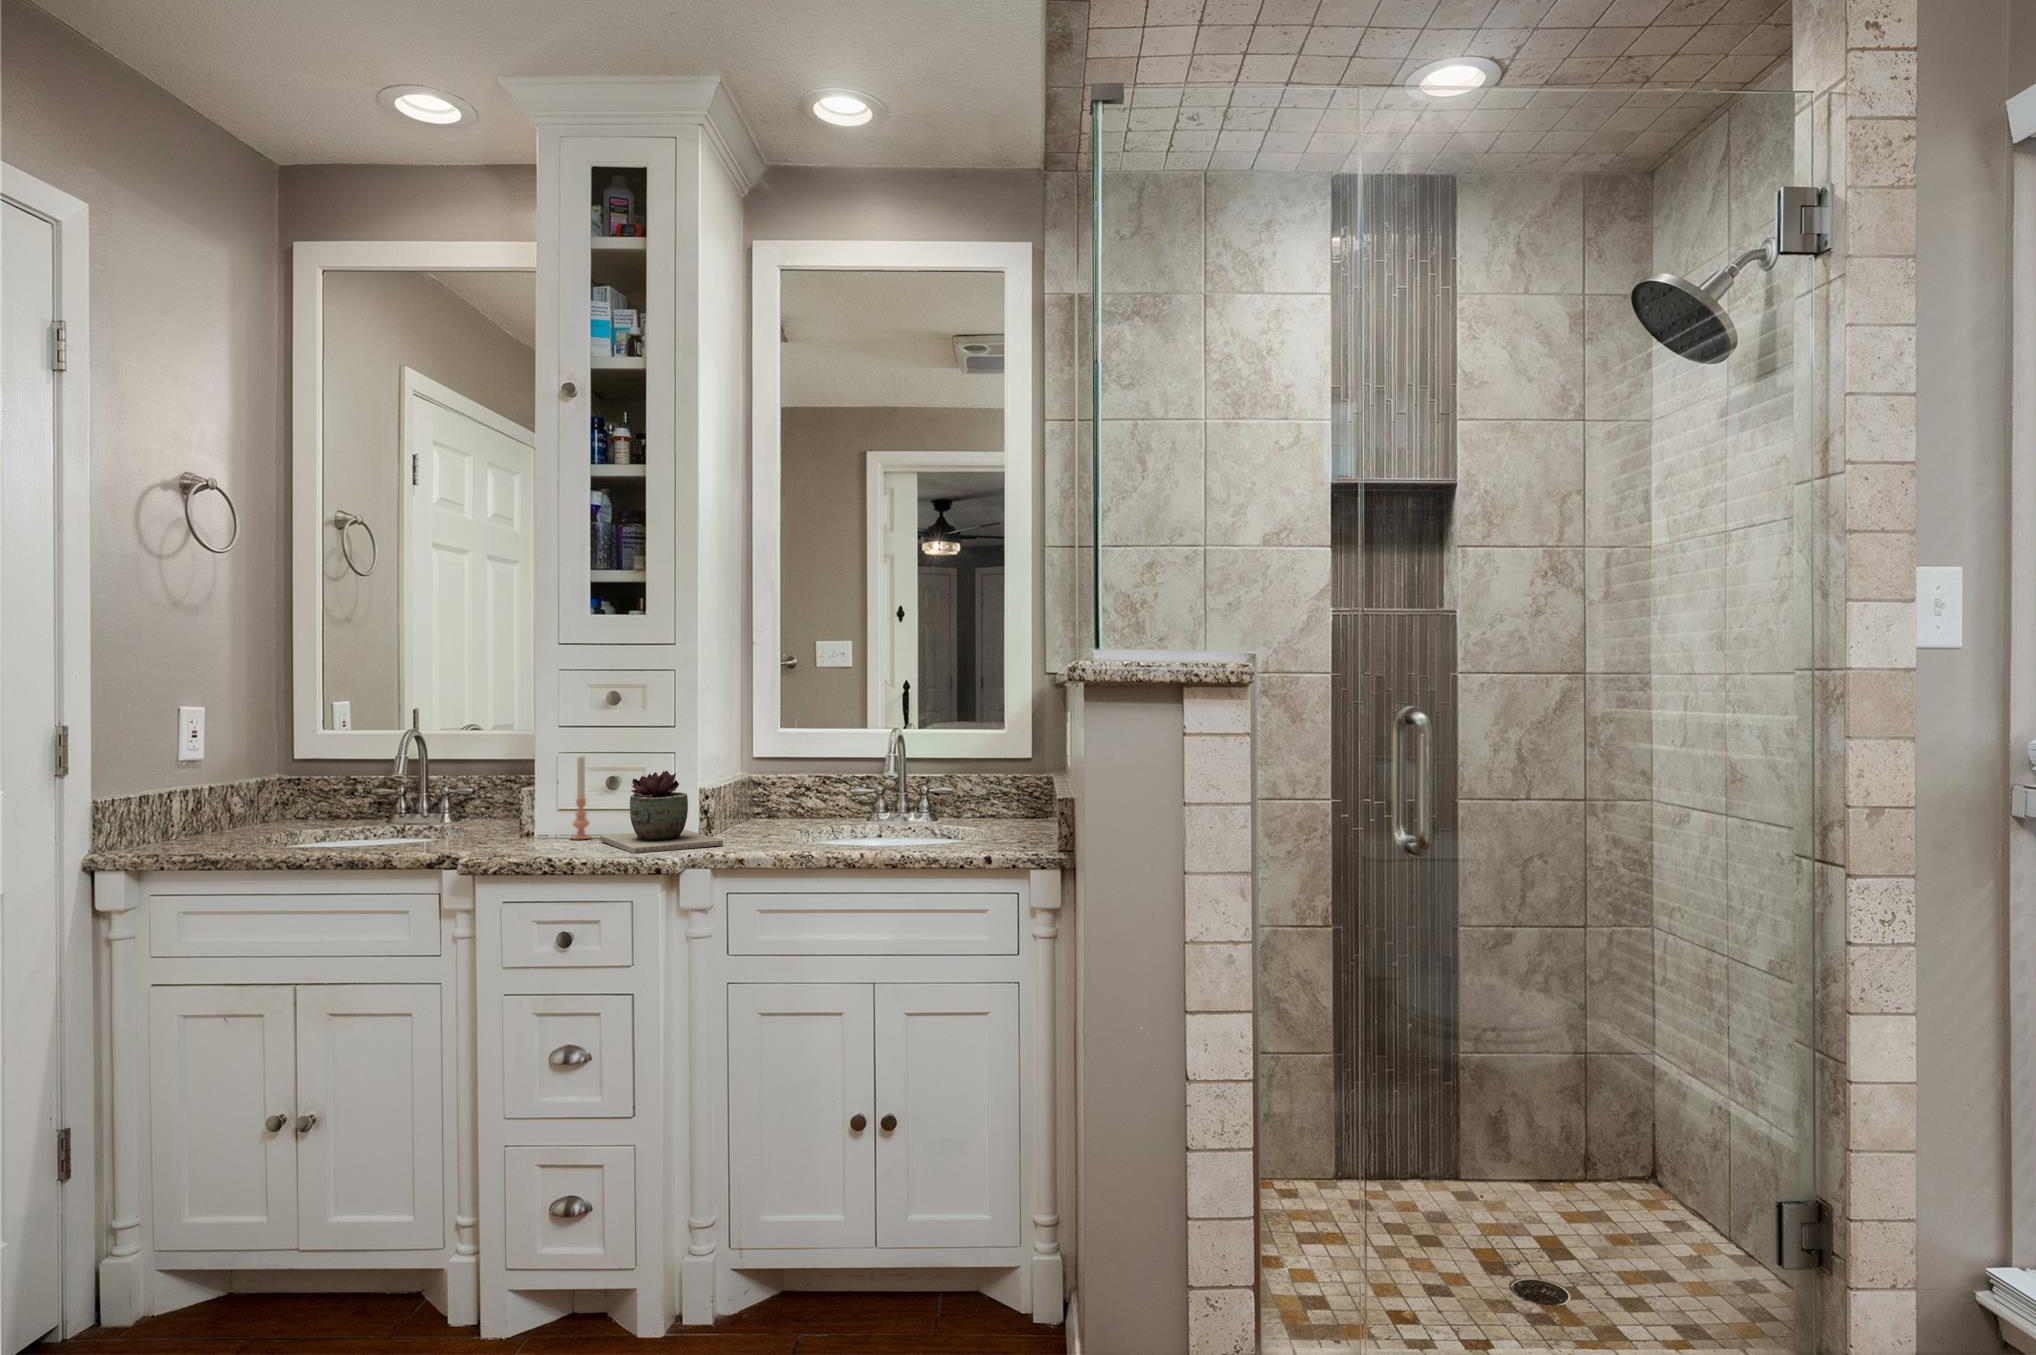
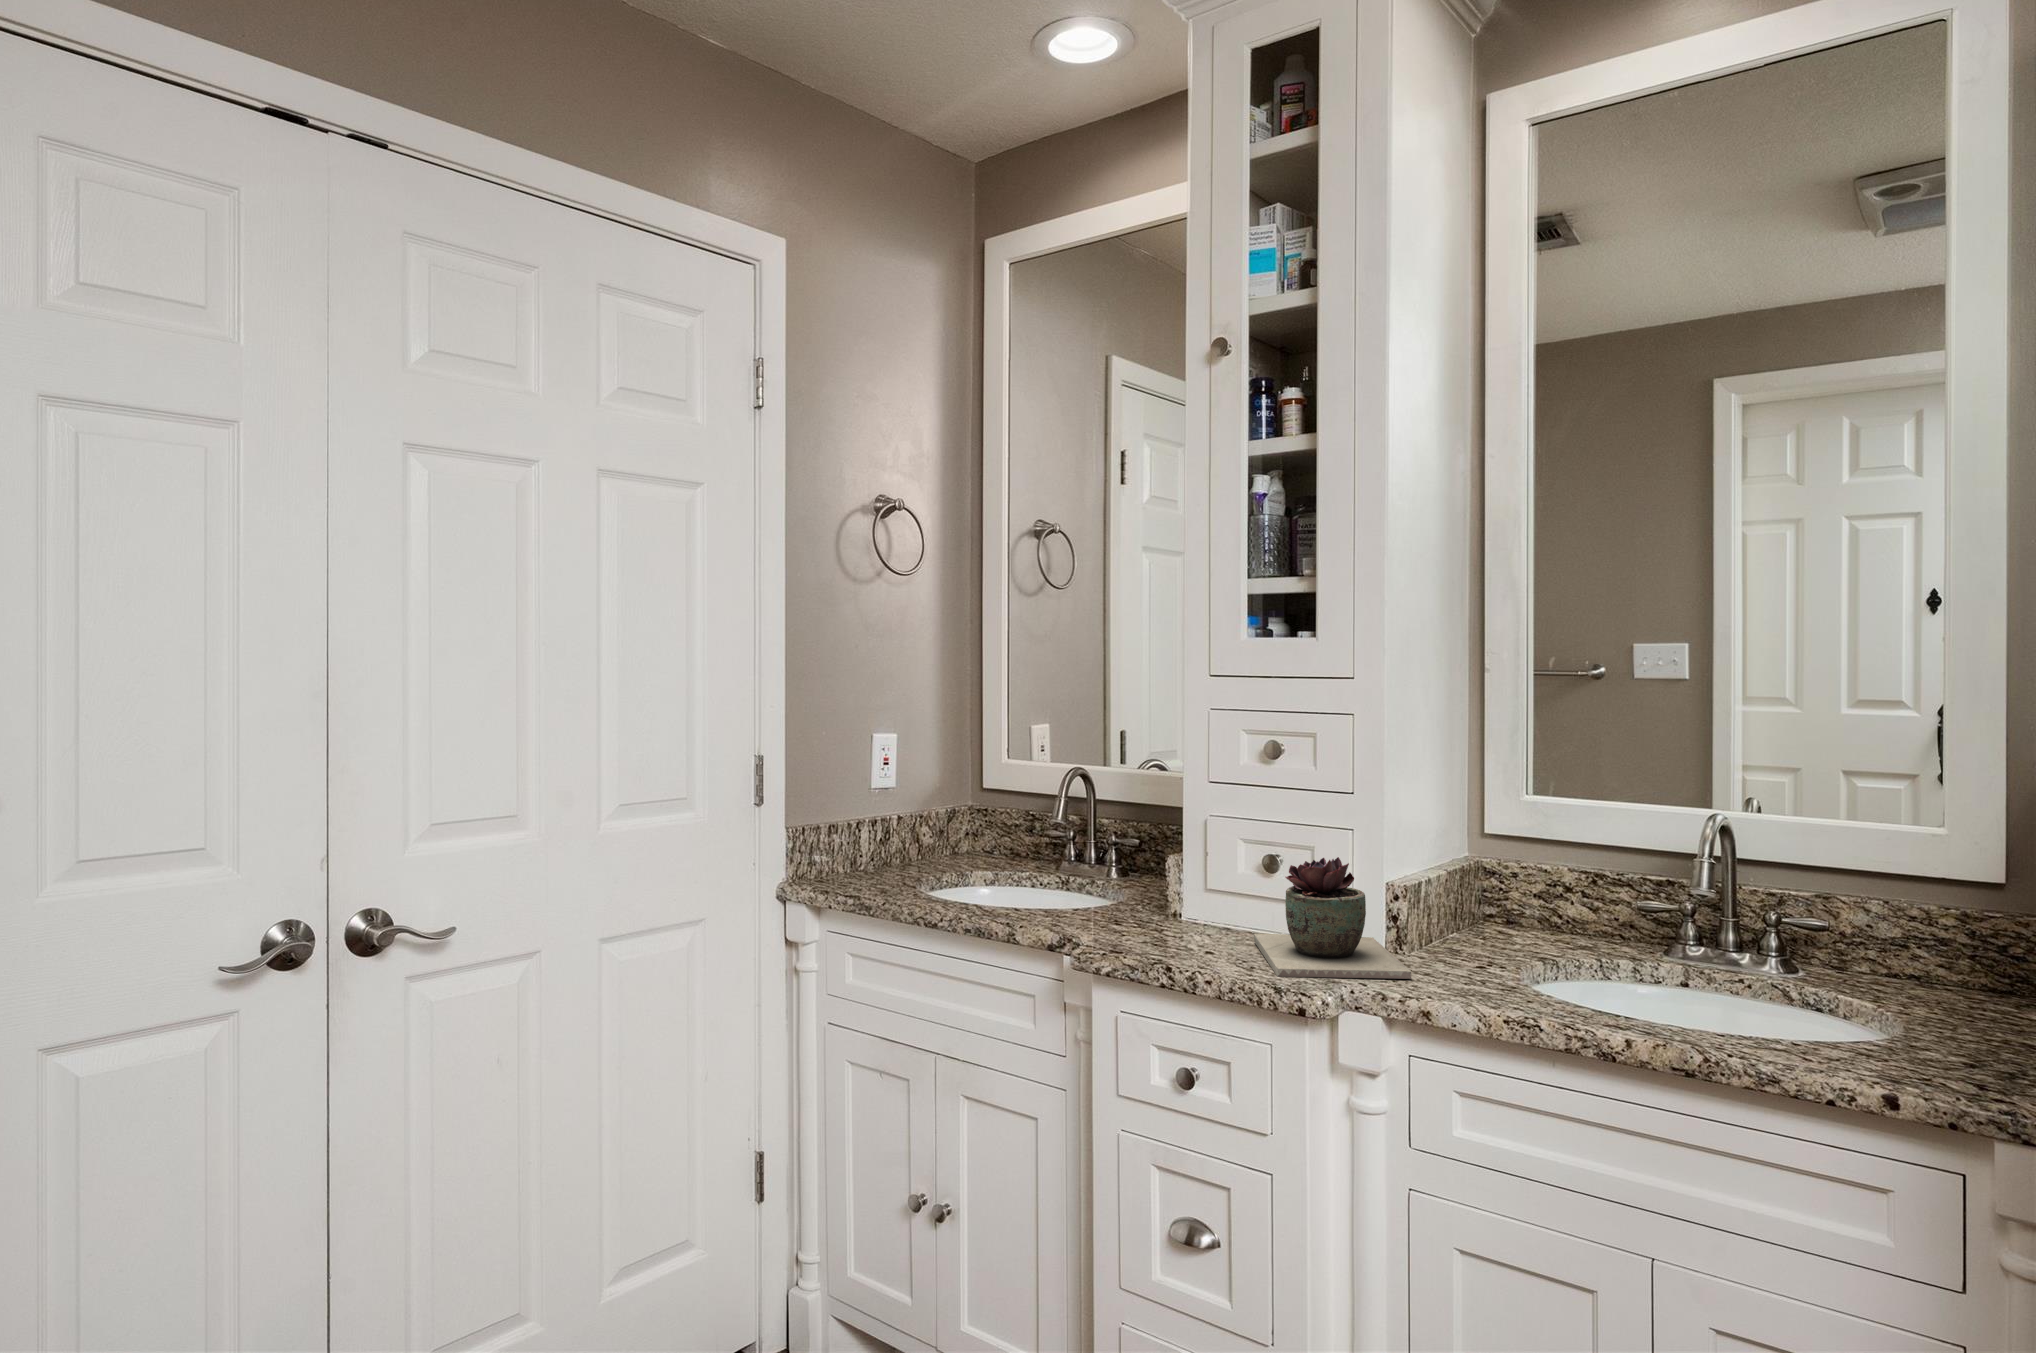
candle: present [570,756,592,839] -> none [1222,822,1250,934]

